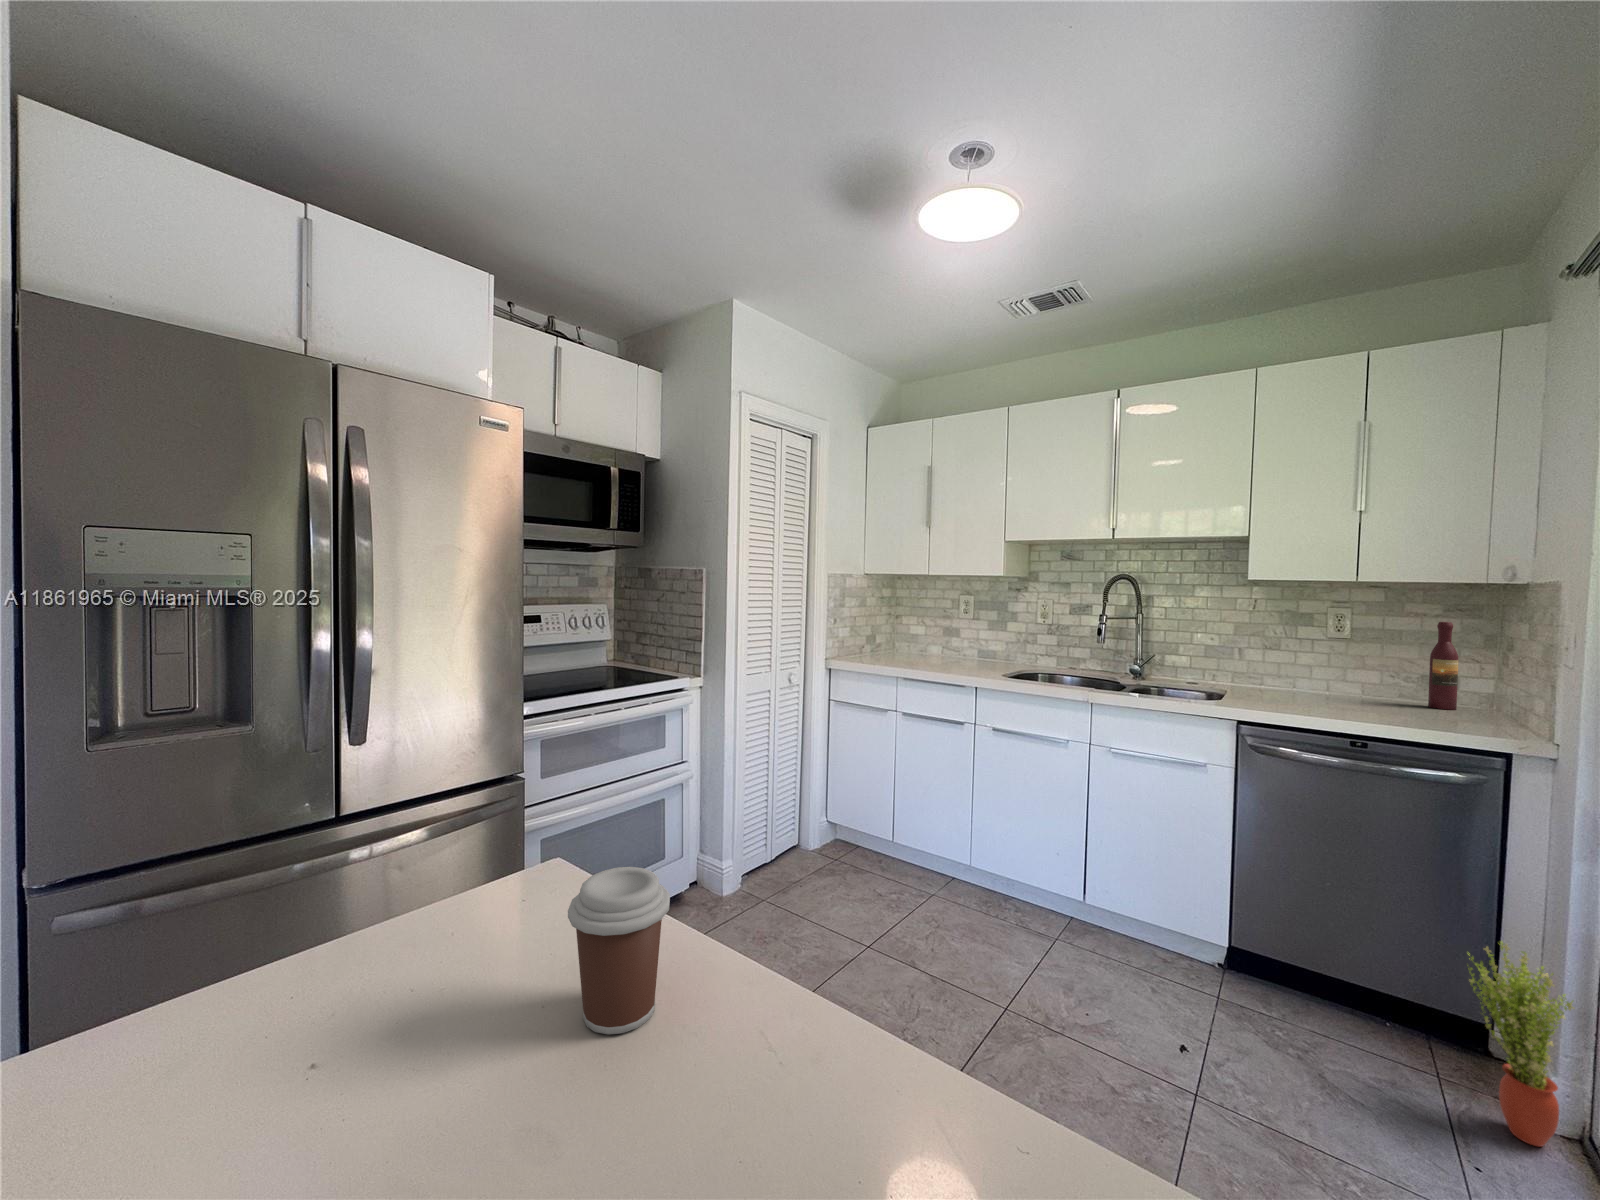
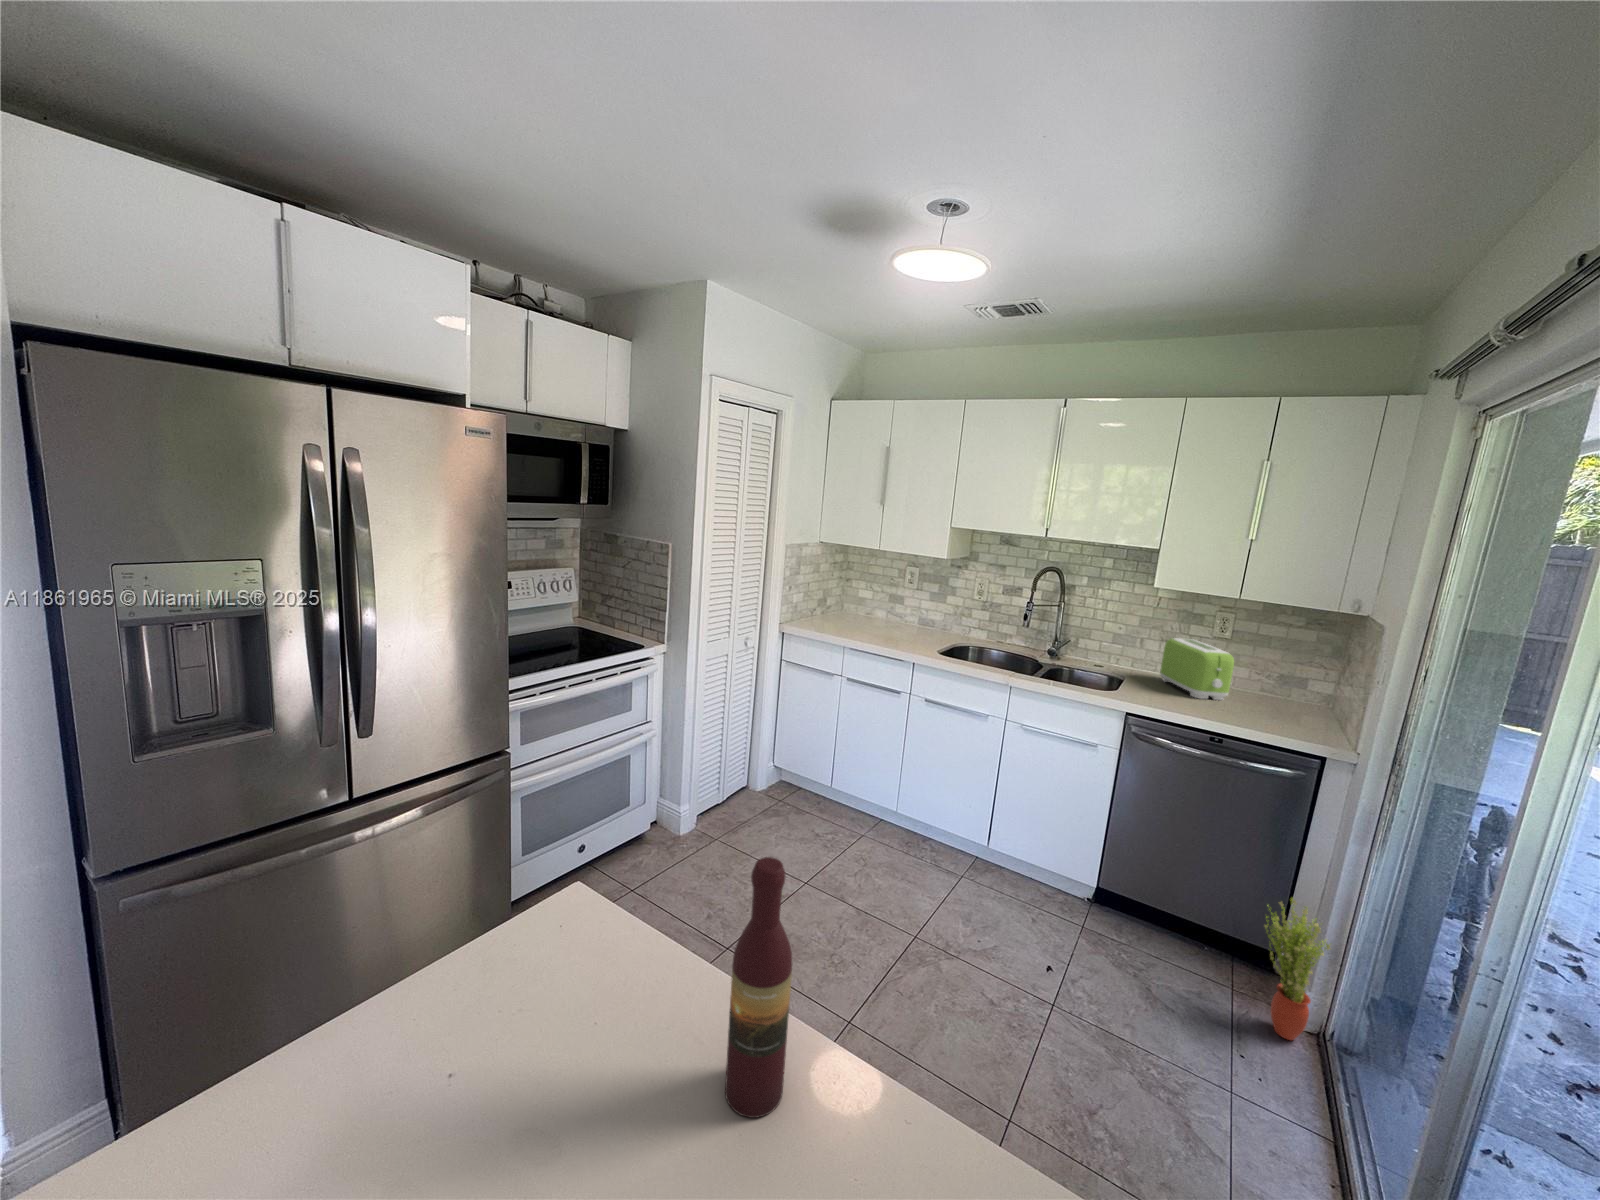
wine bottle: present [1428,622,1458,710] -> present [725,857,792,1118]
toaster: none [1270,642,1362,707] -> present [1160,638,1234,700]
coffee cup: present [568,867,670,1035] -> none [623,929,693,1047]

